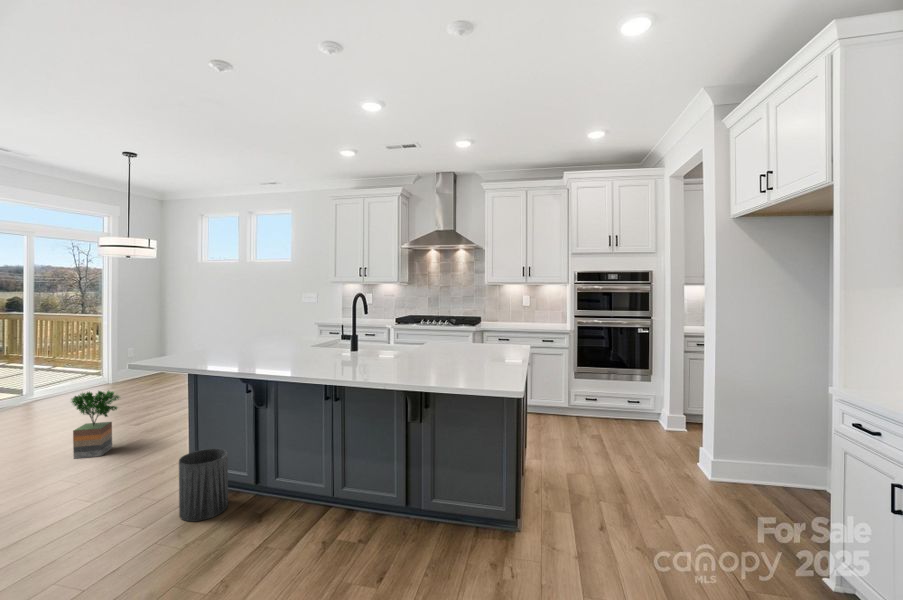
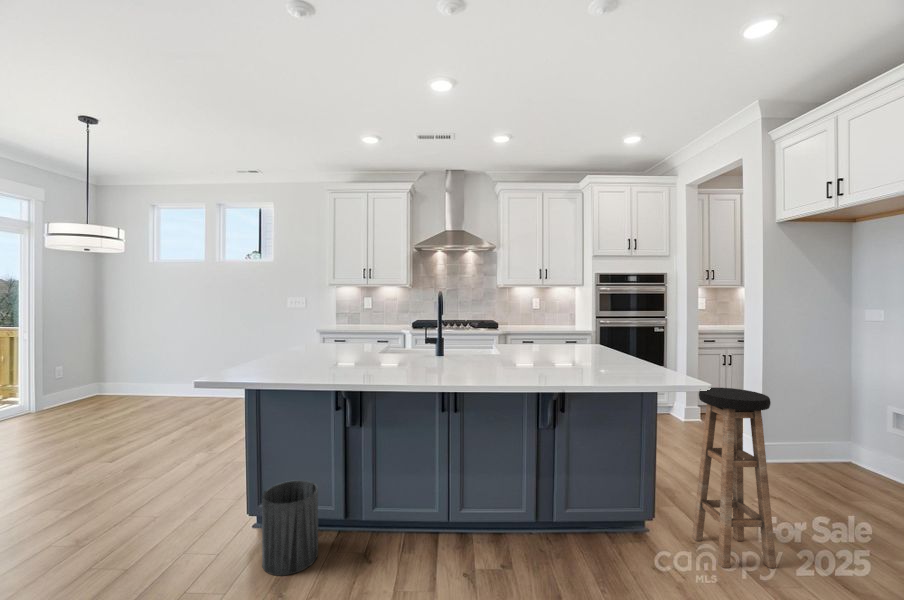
bar stool: none [556,388,617,568] -> present [692,387,776,568]
potted tree: present [72,391,120,459] -> none [44,416,115,509]

